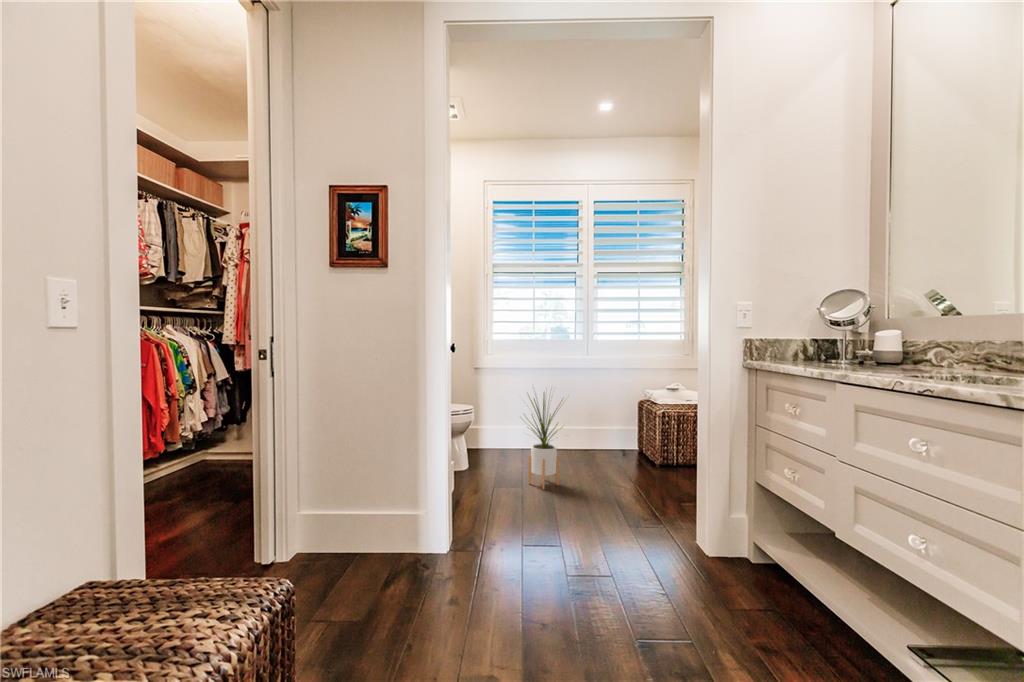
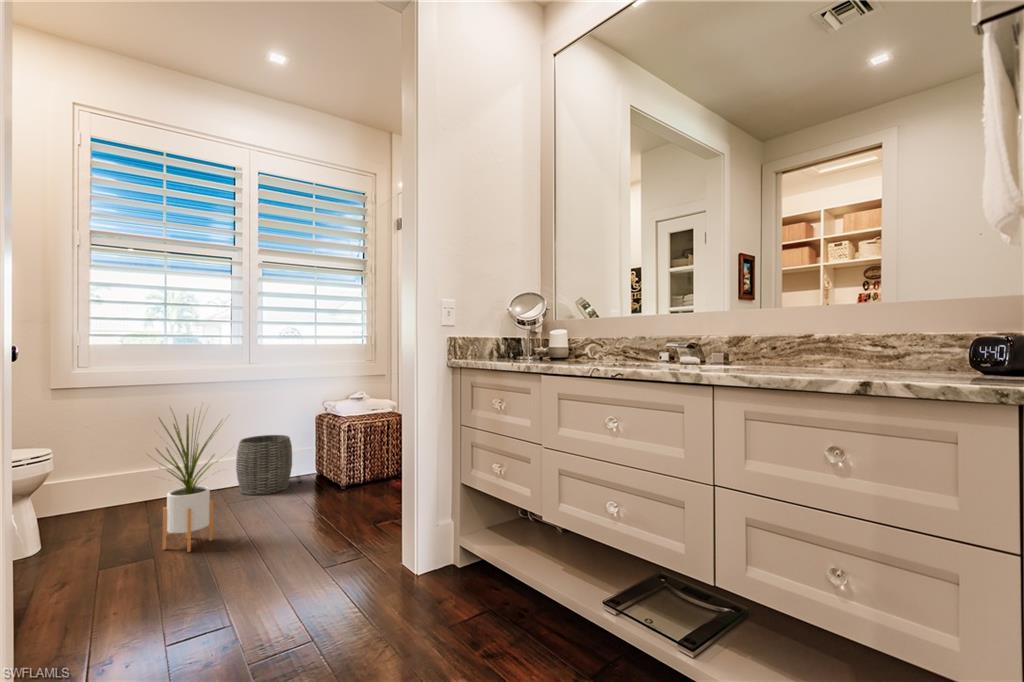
woven basket: none [579,413,619,460] -> present [236,435,292,495]

